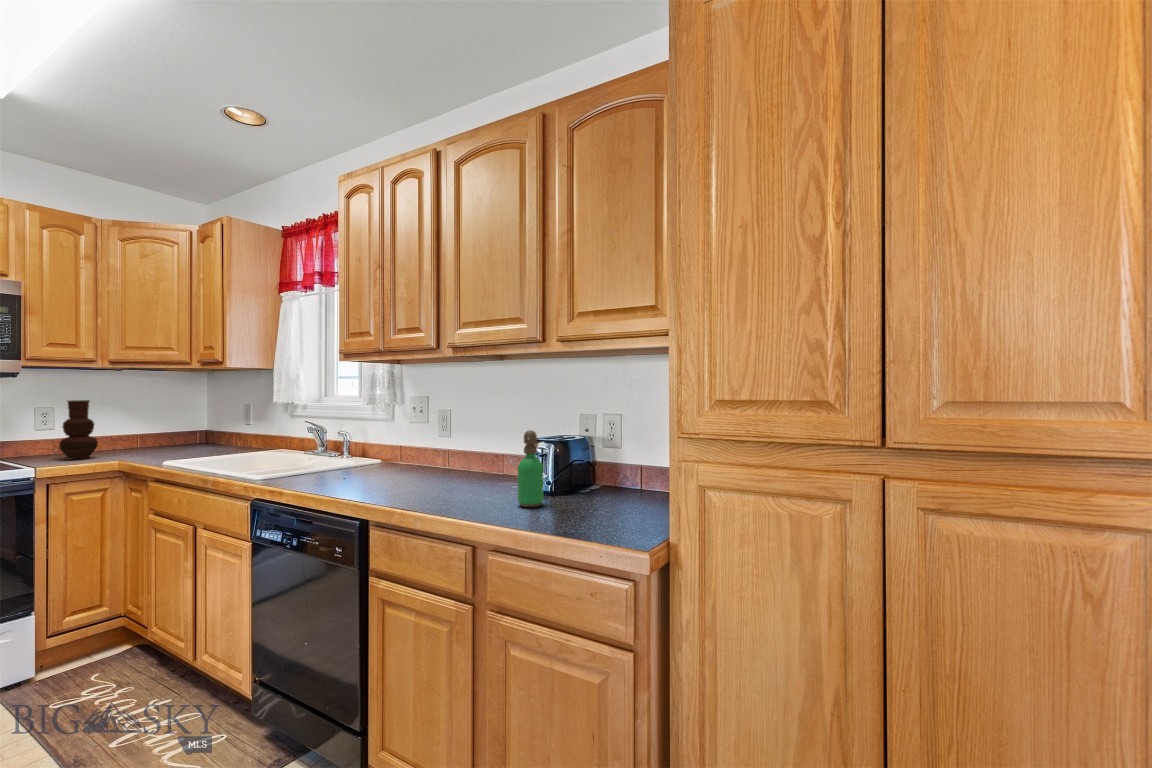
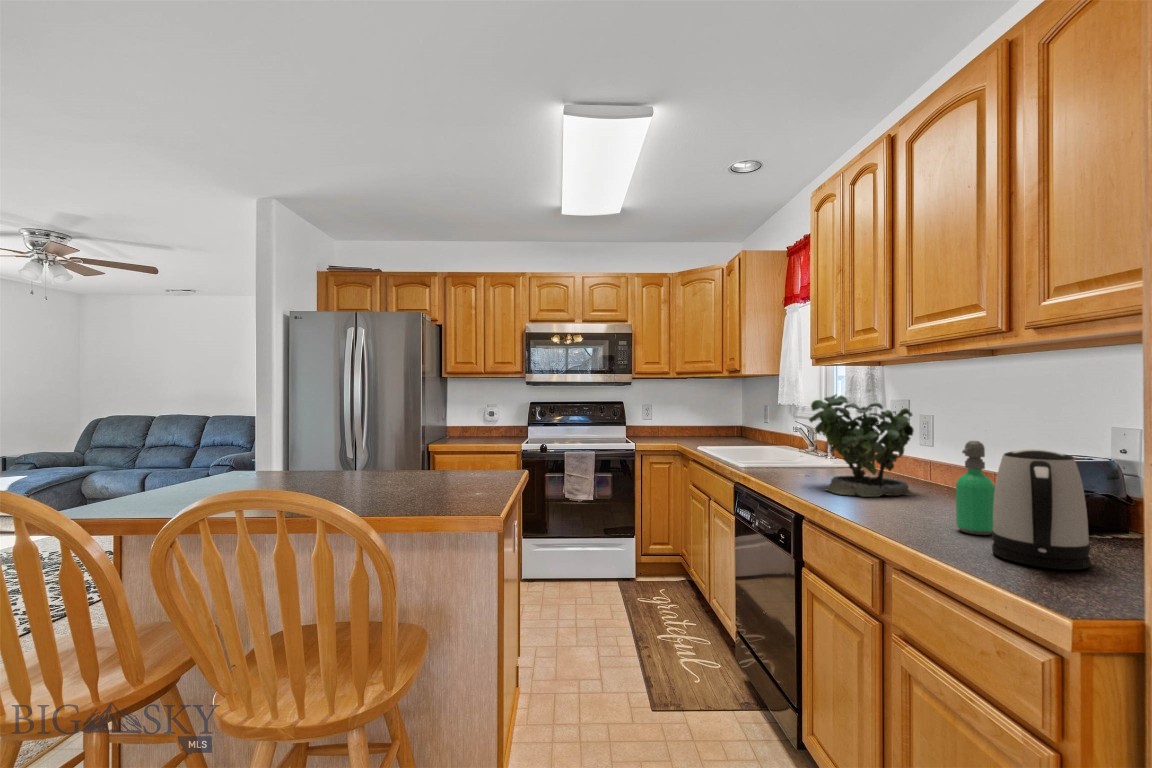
potted plant: none [357,387,463,493] -> present [809,389,921,497]
vase: present [59,400,98,459] -> none [649,400,670,440]
kettle: none [558,434,614,522] -> present [992,449,1090,570]

